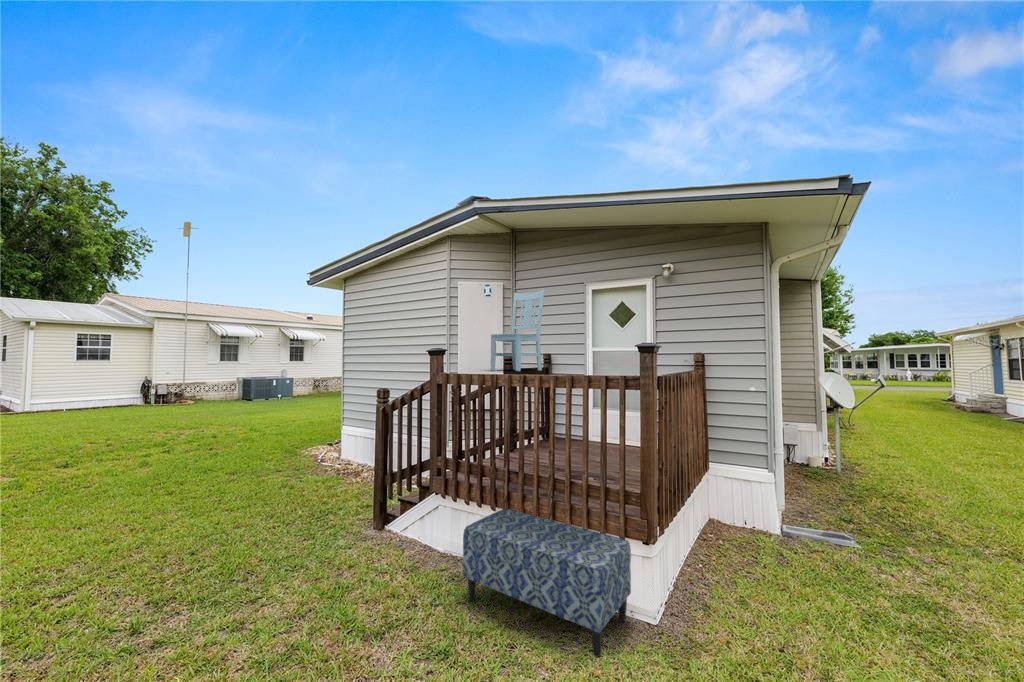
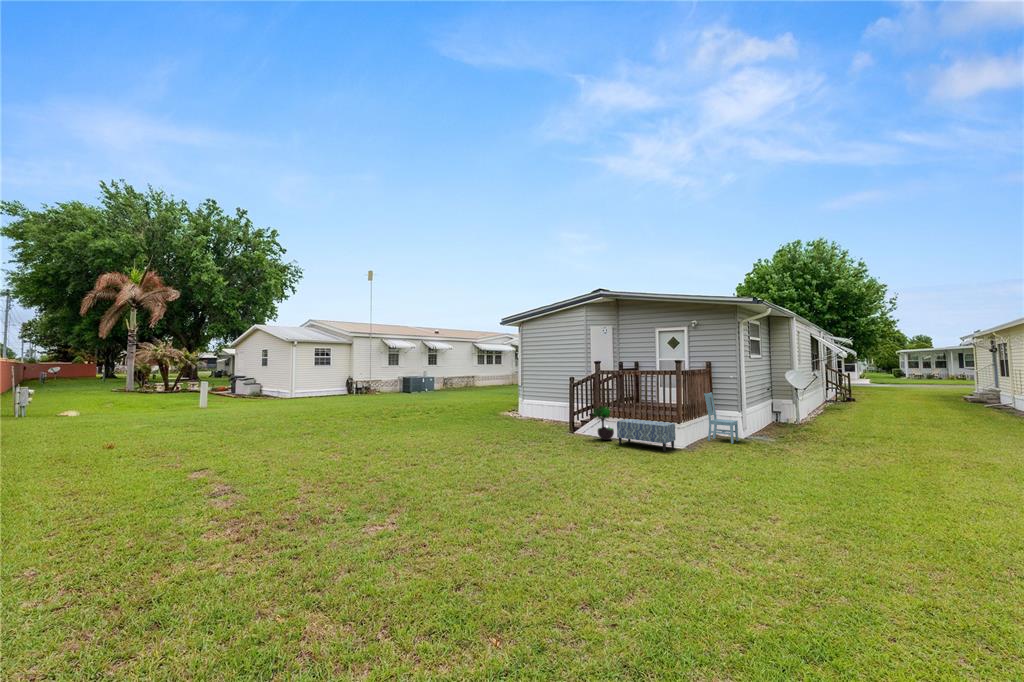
chair: present [490,290,545,371] -> present [704,392,738,444]
potted tree: none [404,461,470,565] -> present [593,406,614,440]

